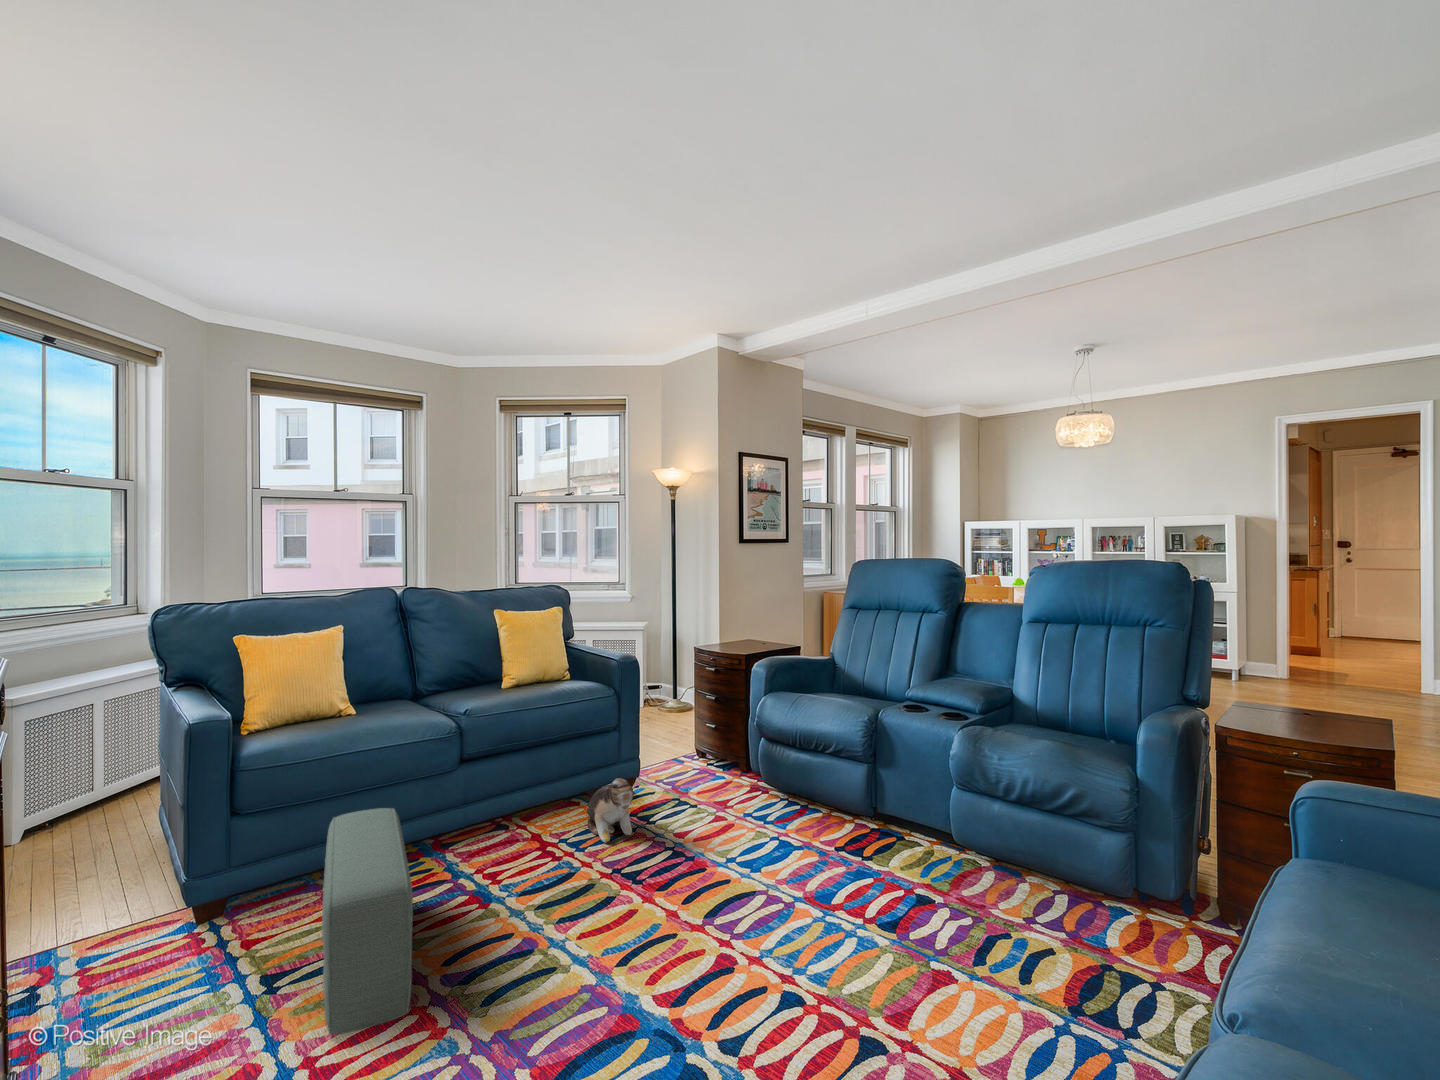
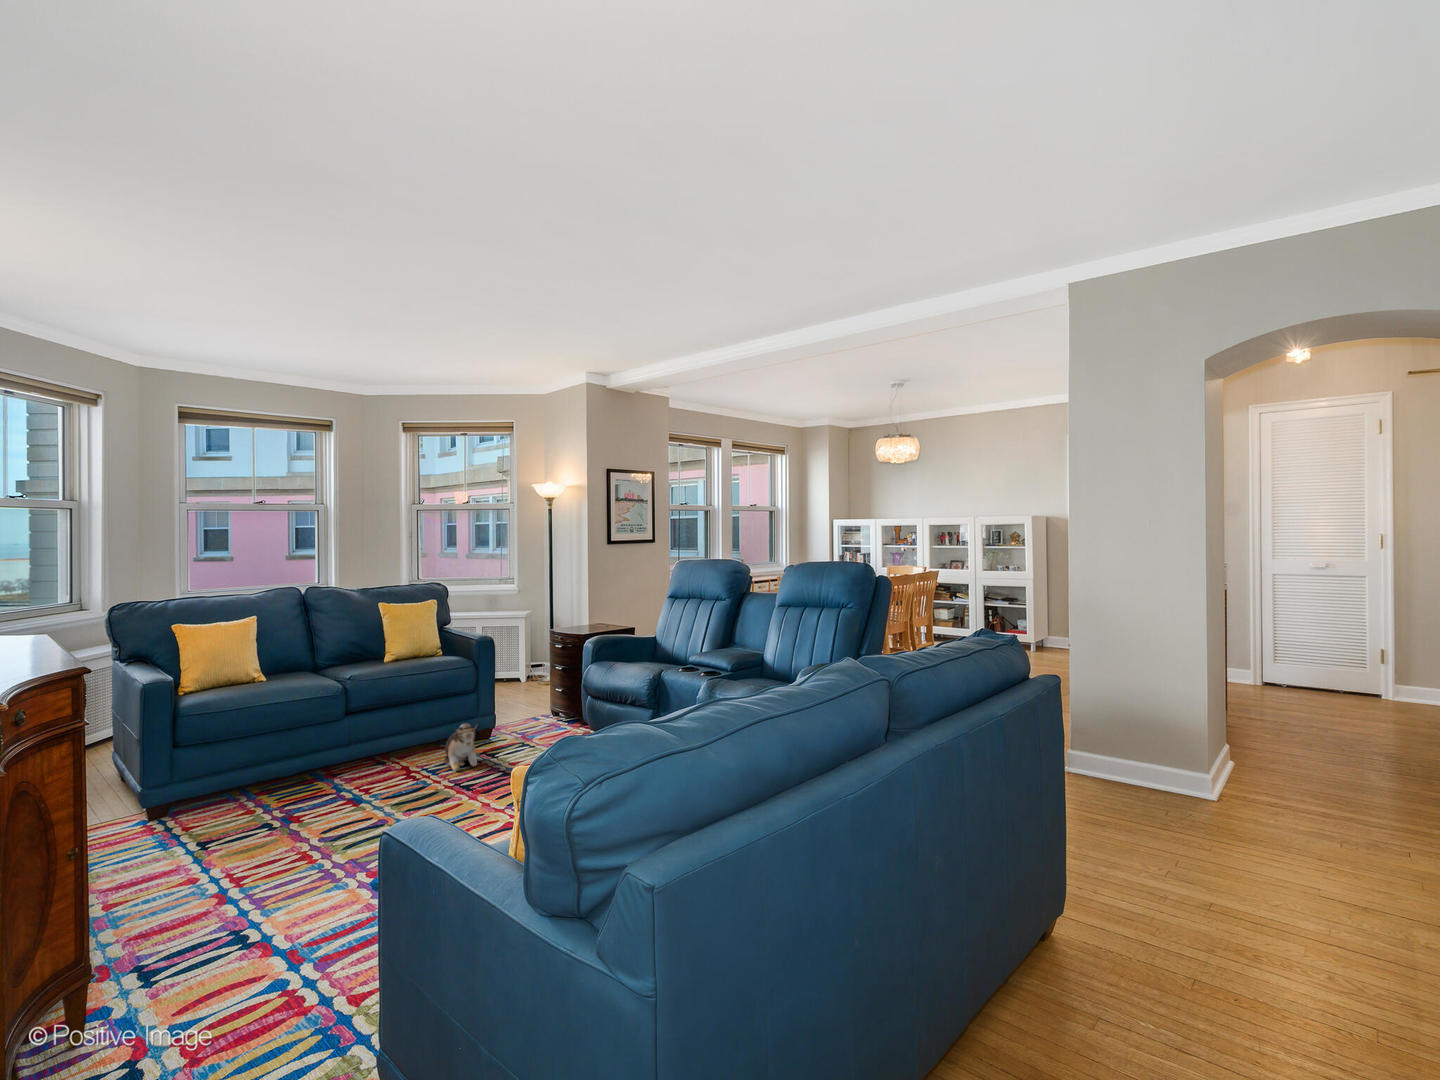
pouf: present [322,808,413,1035] -> none [238,739,297,863]

